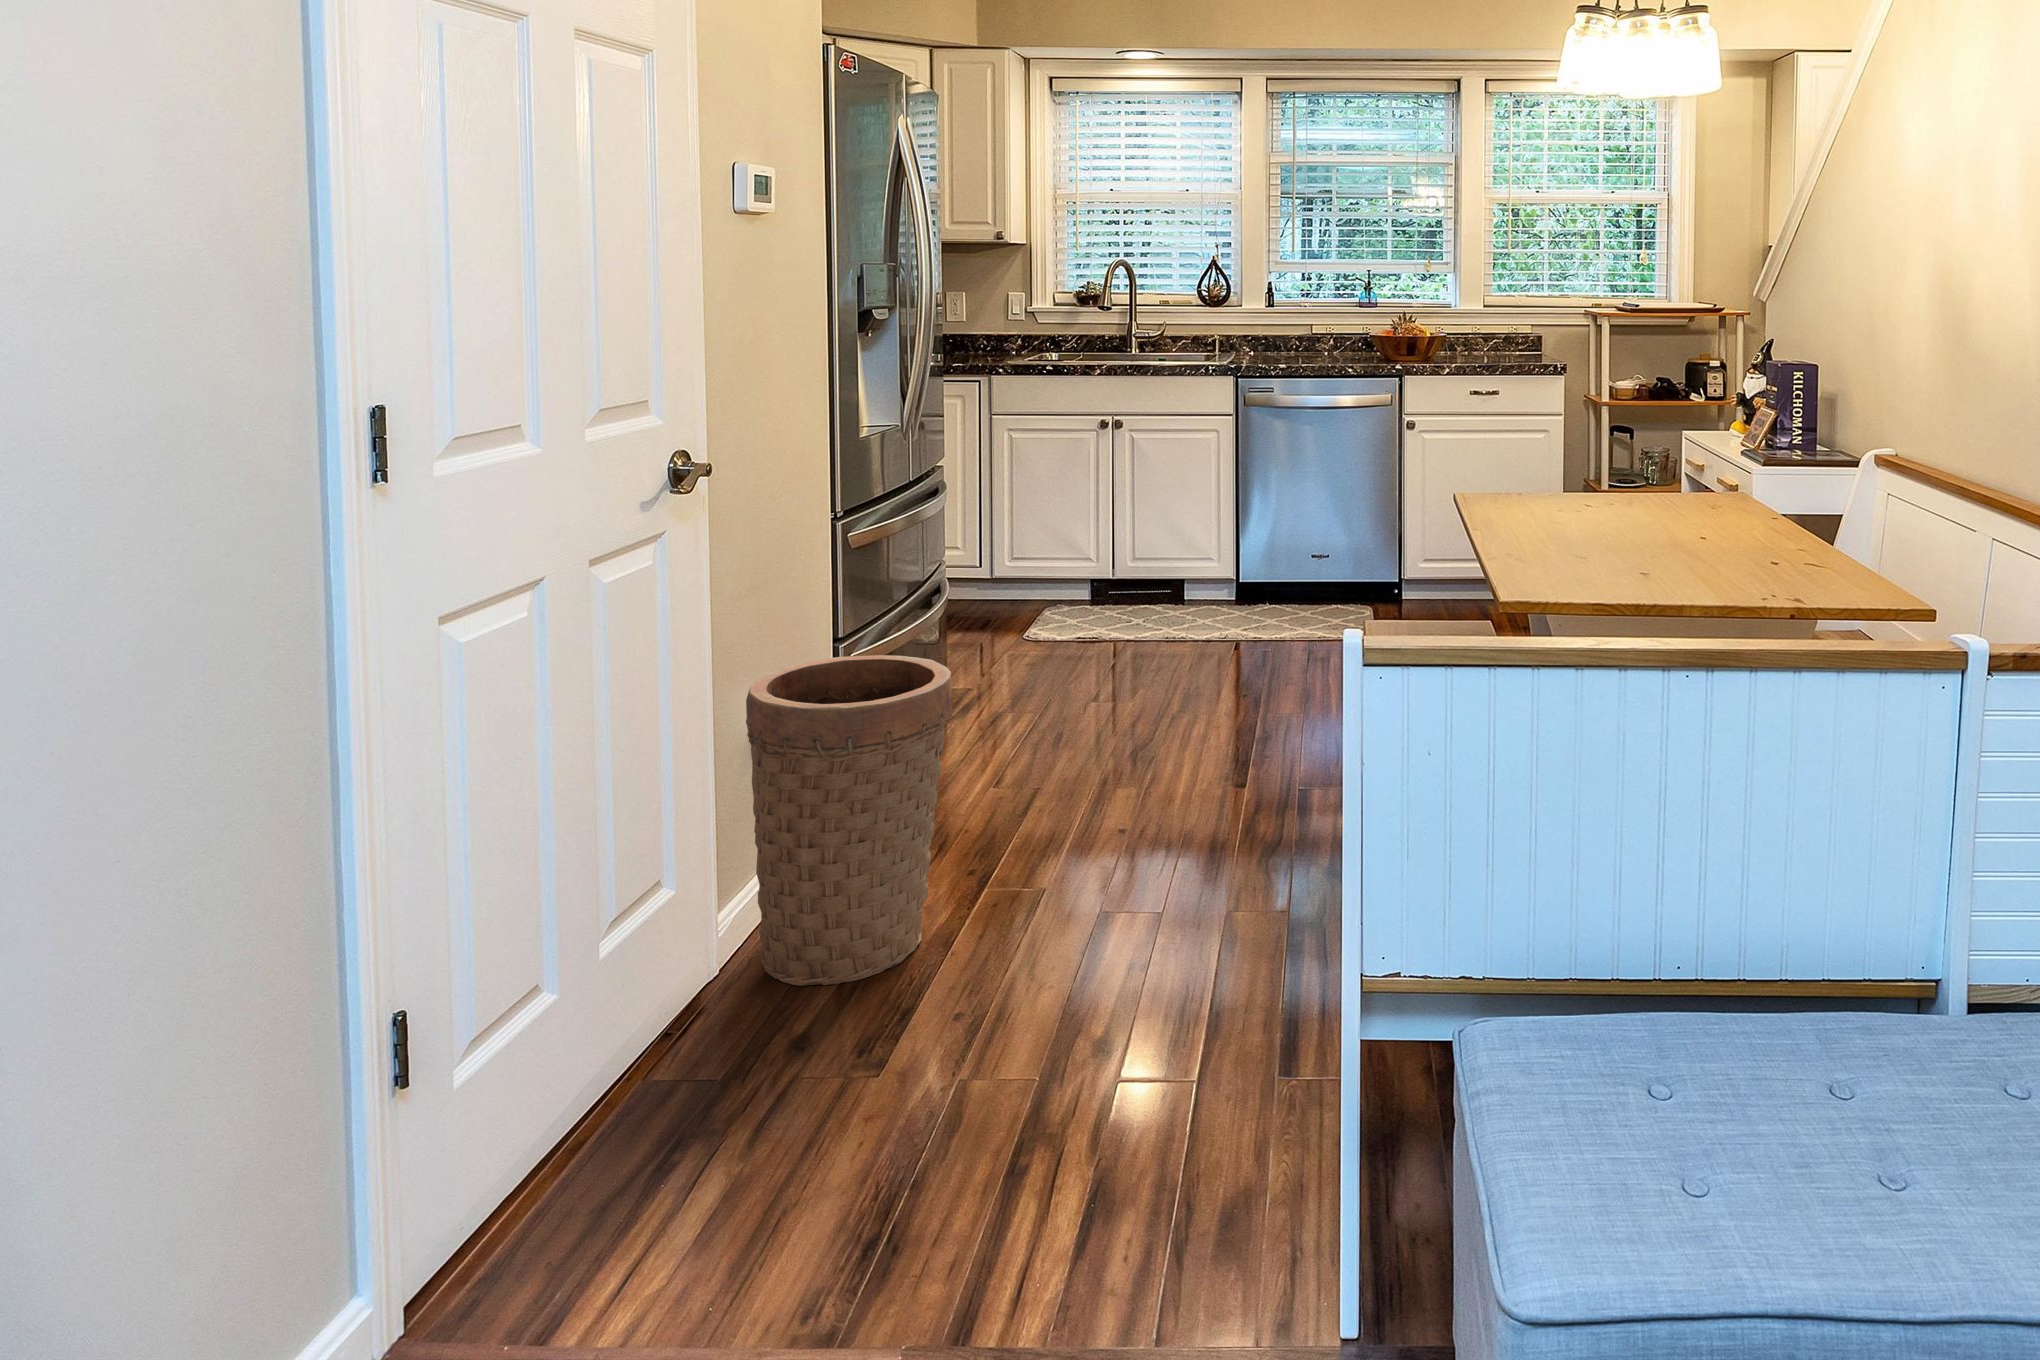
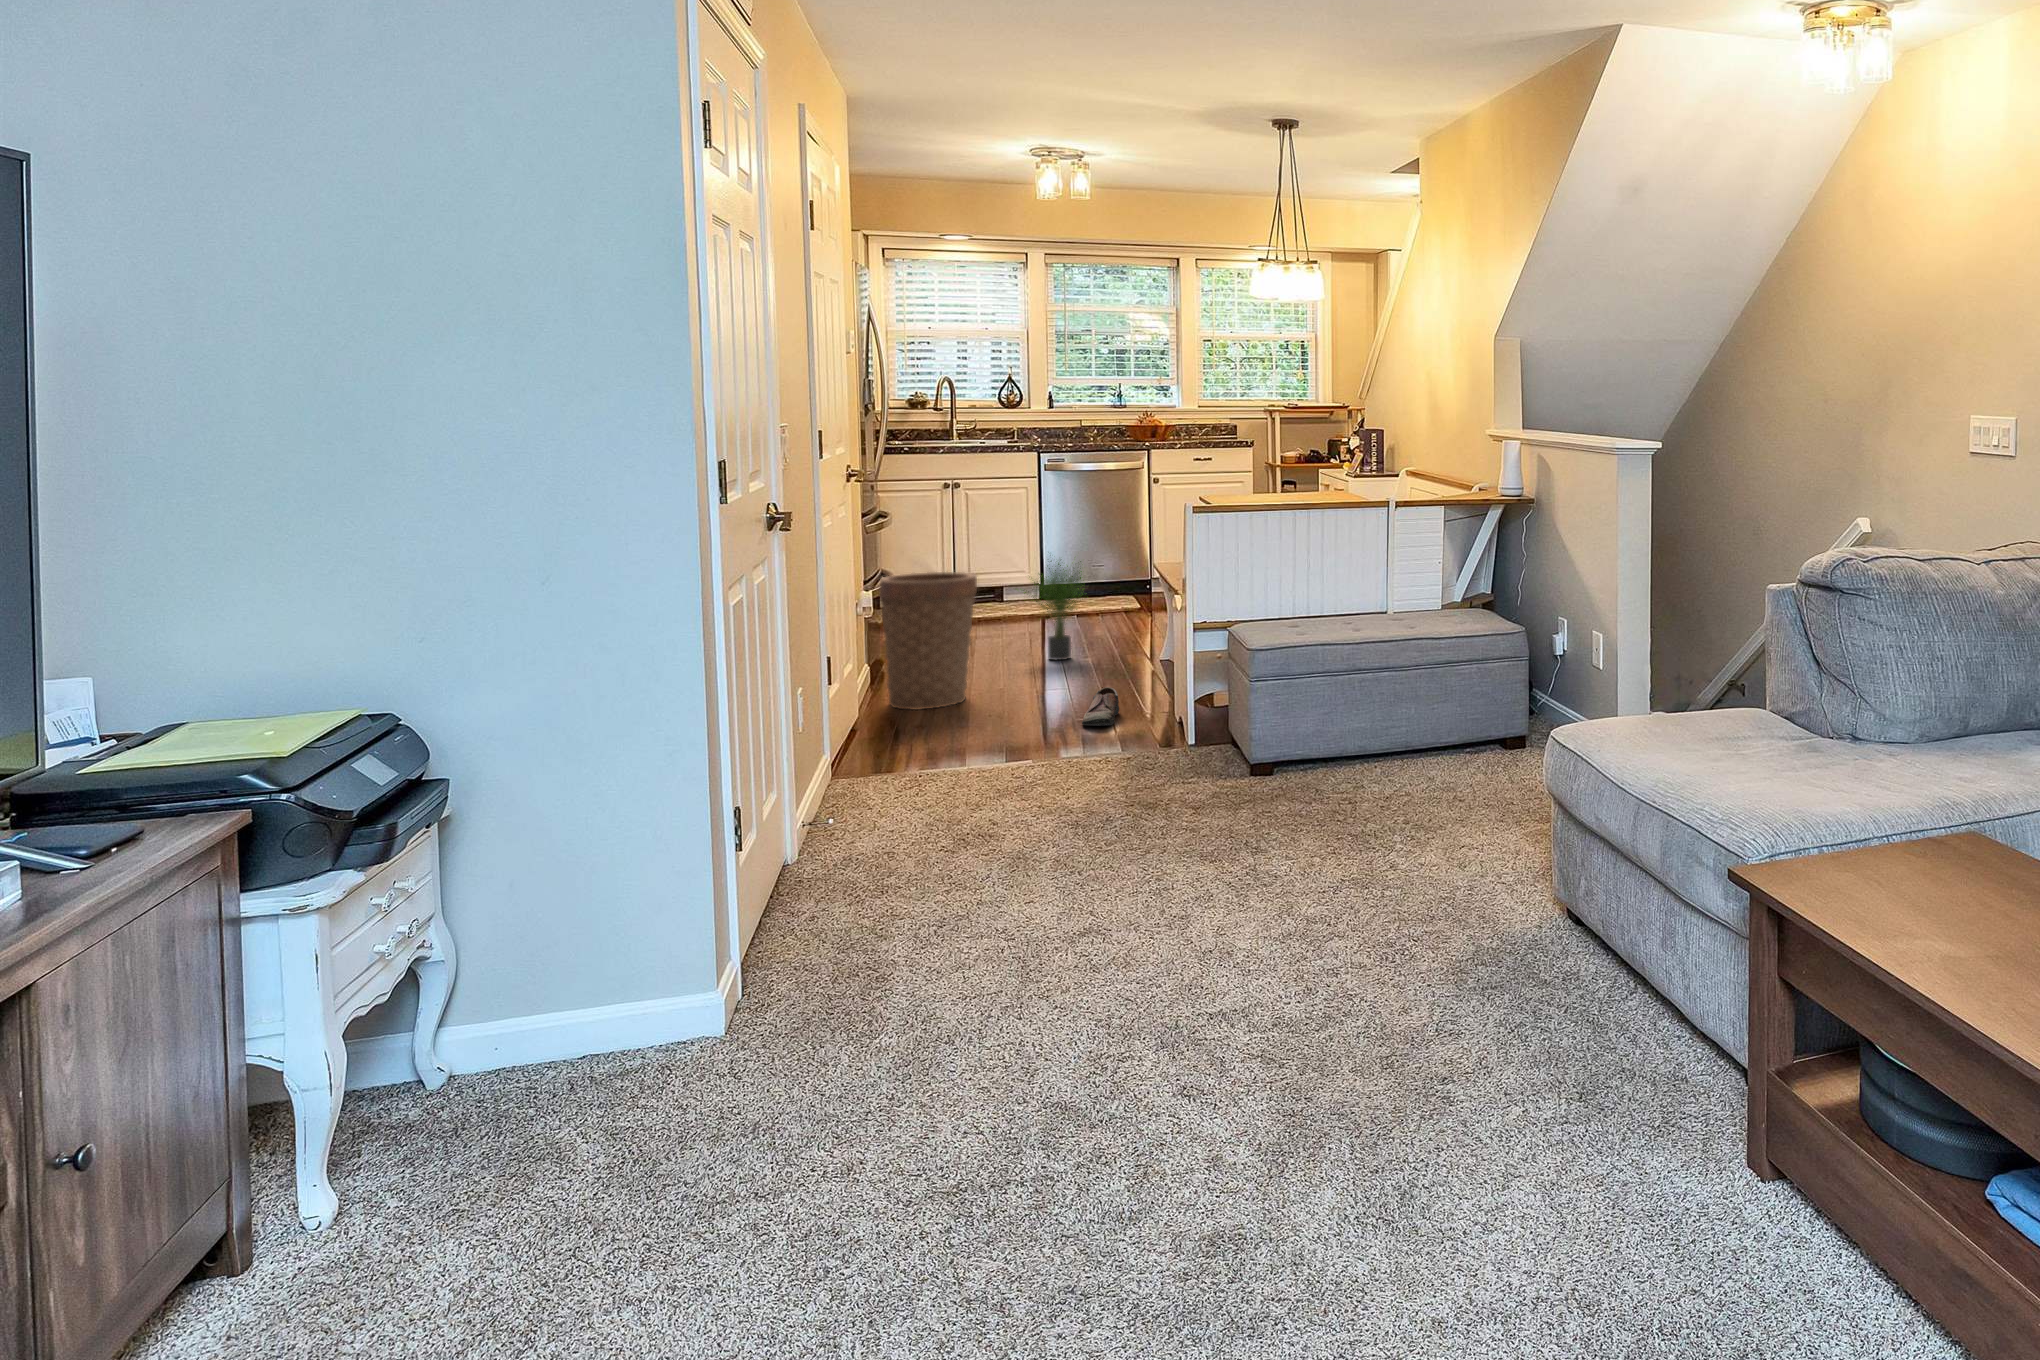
potted plant: none [1092,586,1242,802] -> present [1021,559,1083,660]
shoe: none [1057,1039,1181,1217] -> present [1082,687,1119,726]

